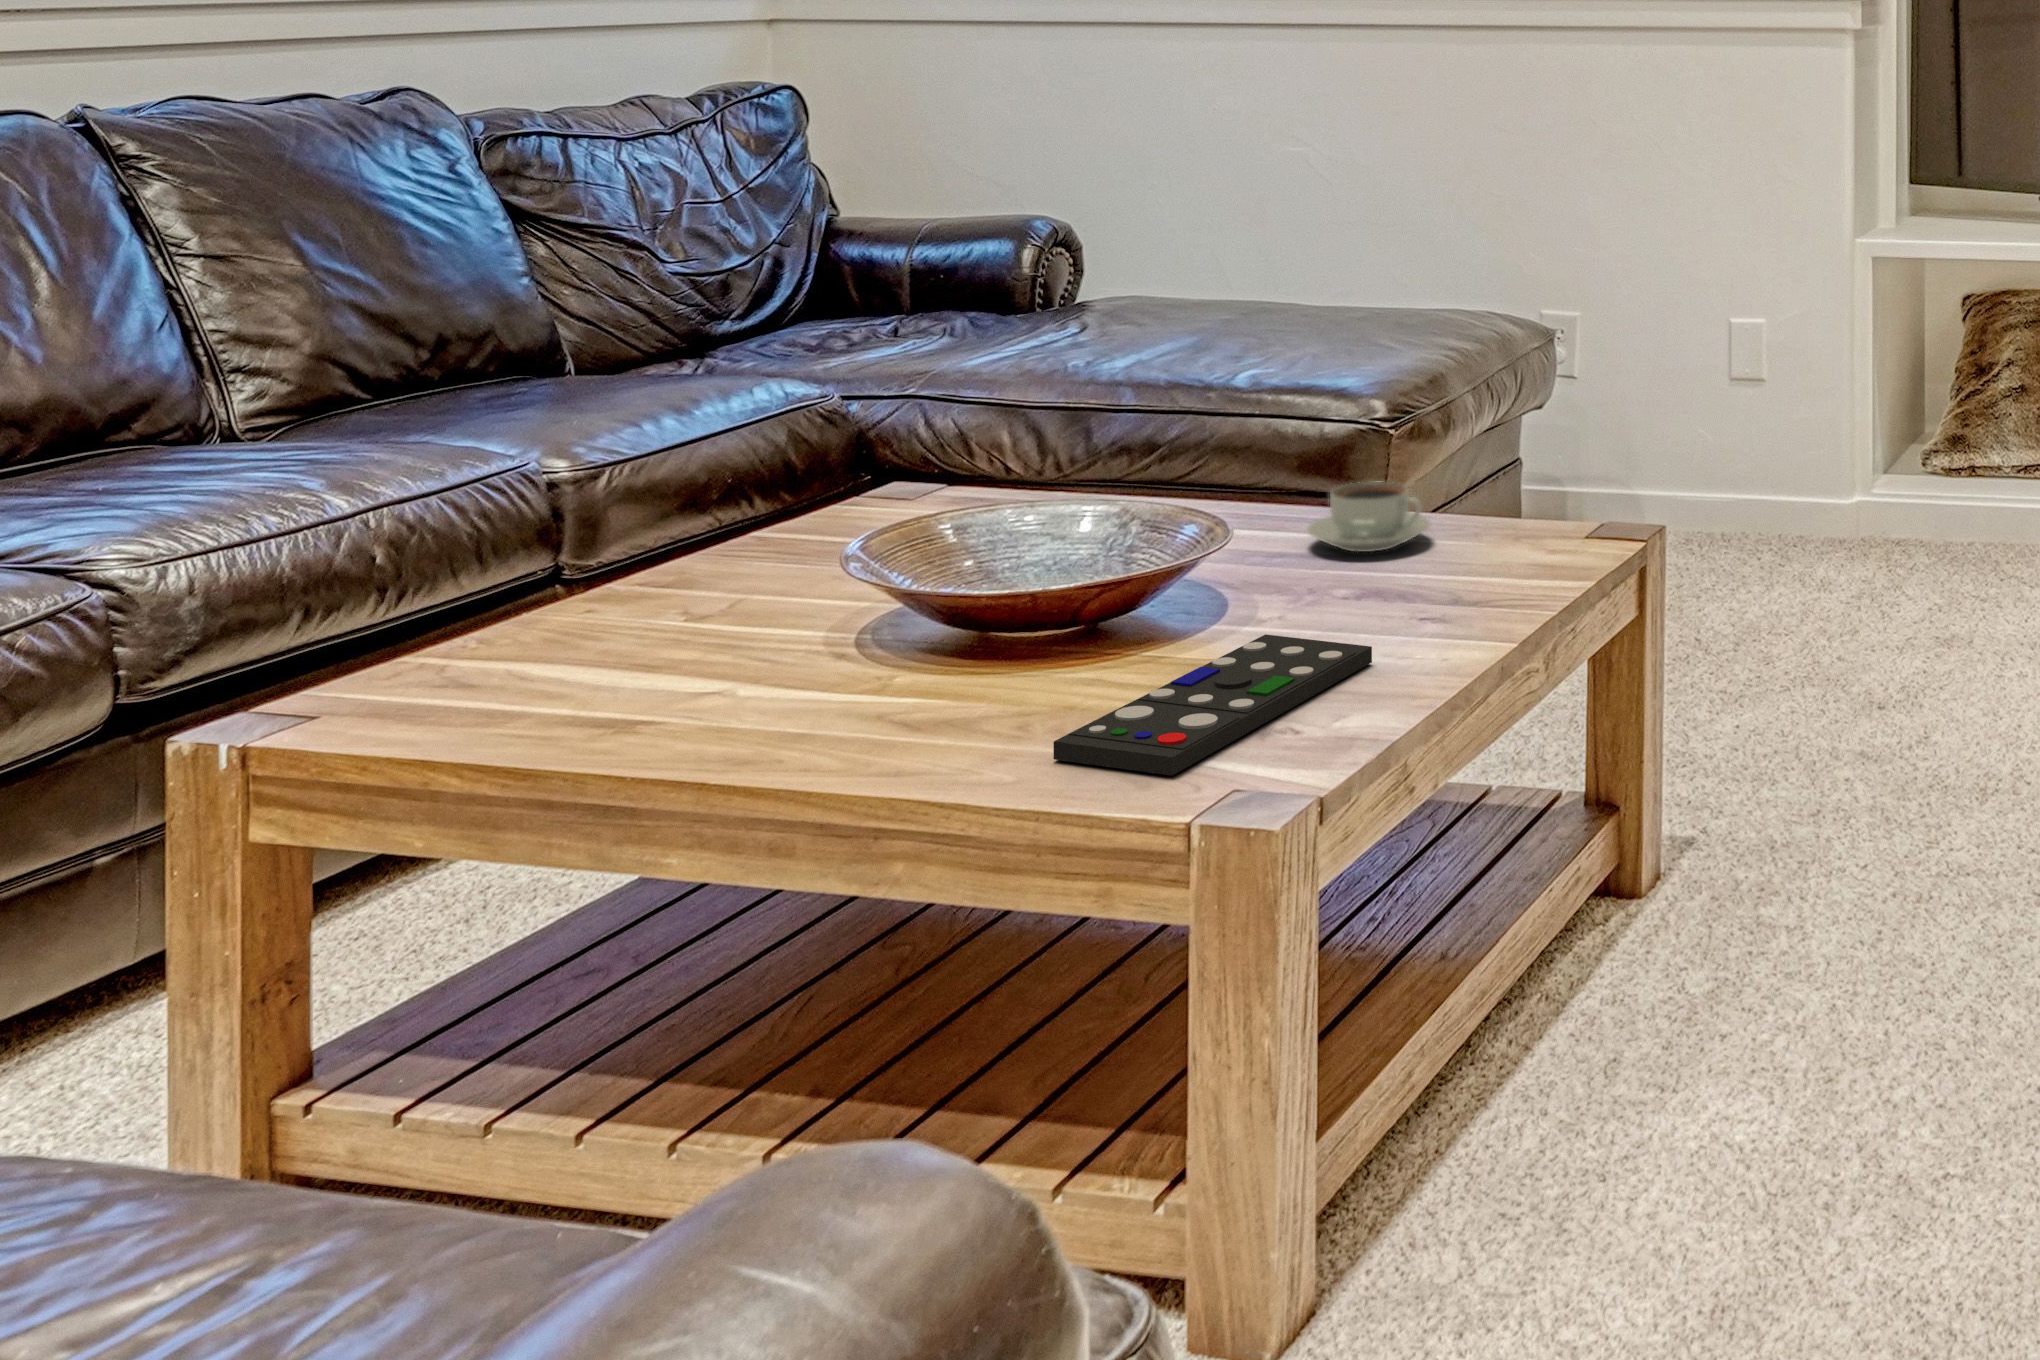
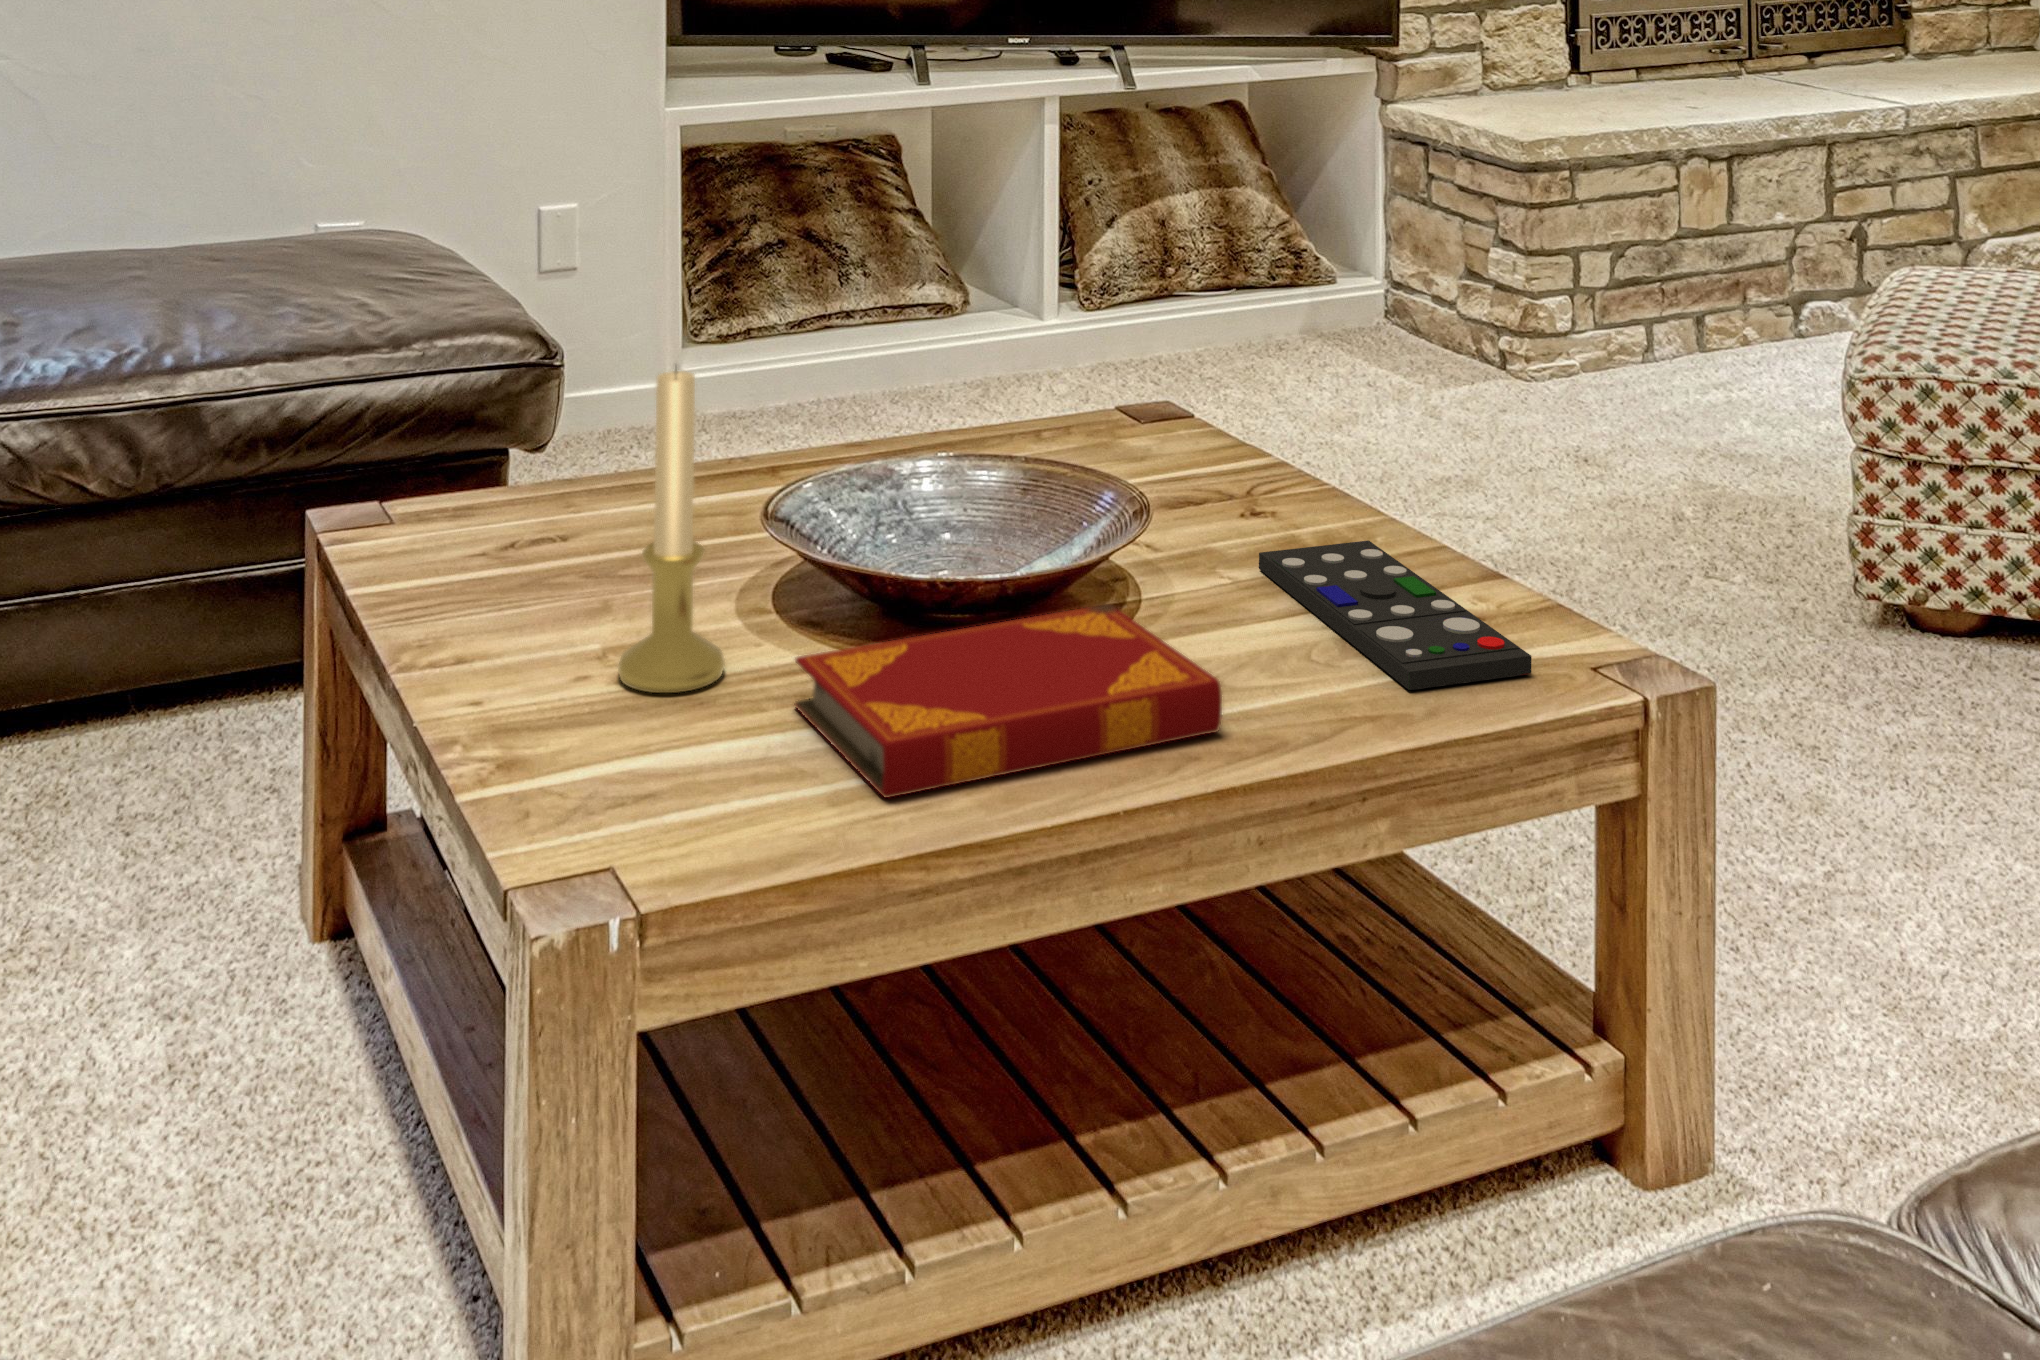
candle holder: none [656,357,757,629] -> present [618,369,725,693]
coffee cup: present [1307,482,1430,552] -> none [971,401,1096,477]
hardback book: none [542,613,975,746] -> present [795,604,1222,798]

